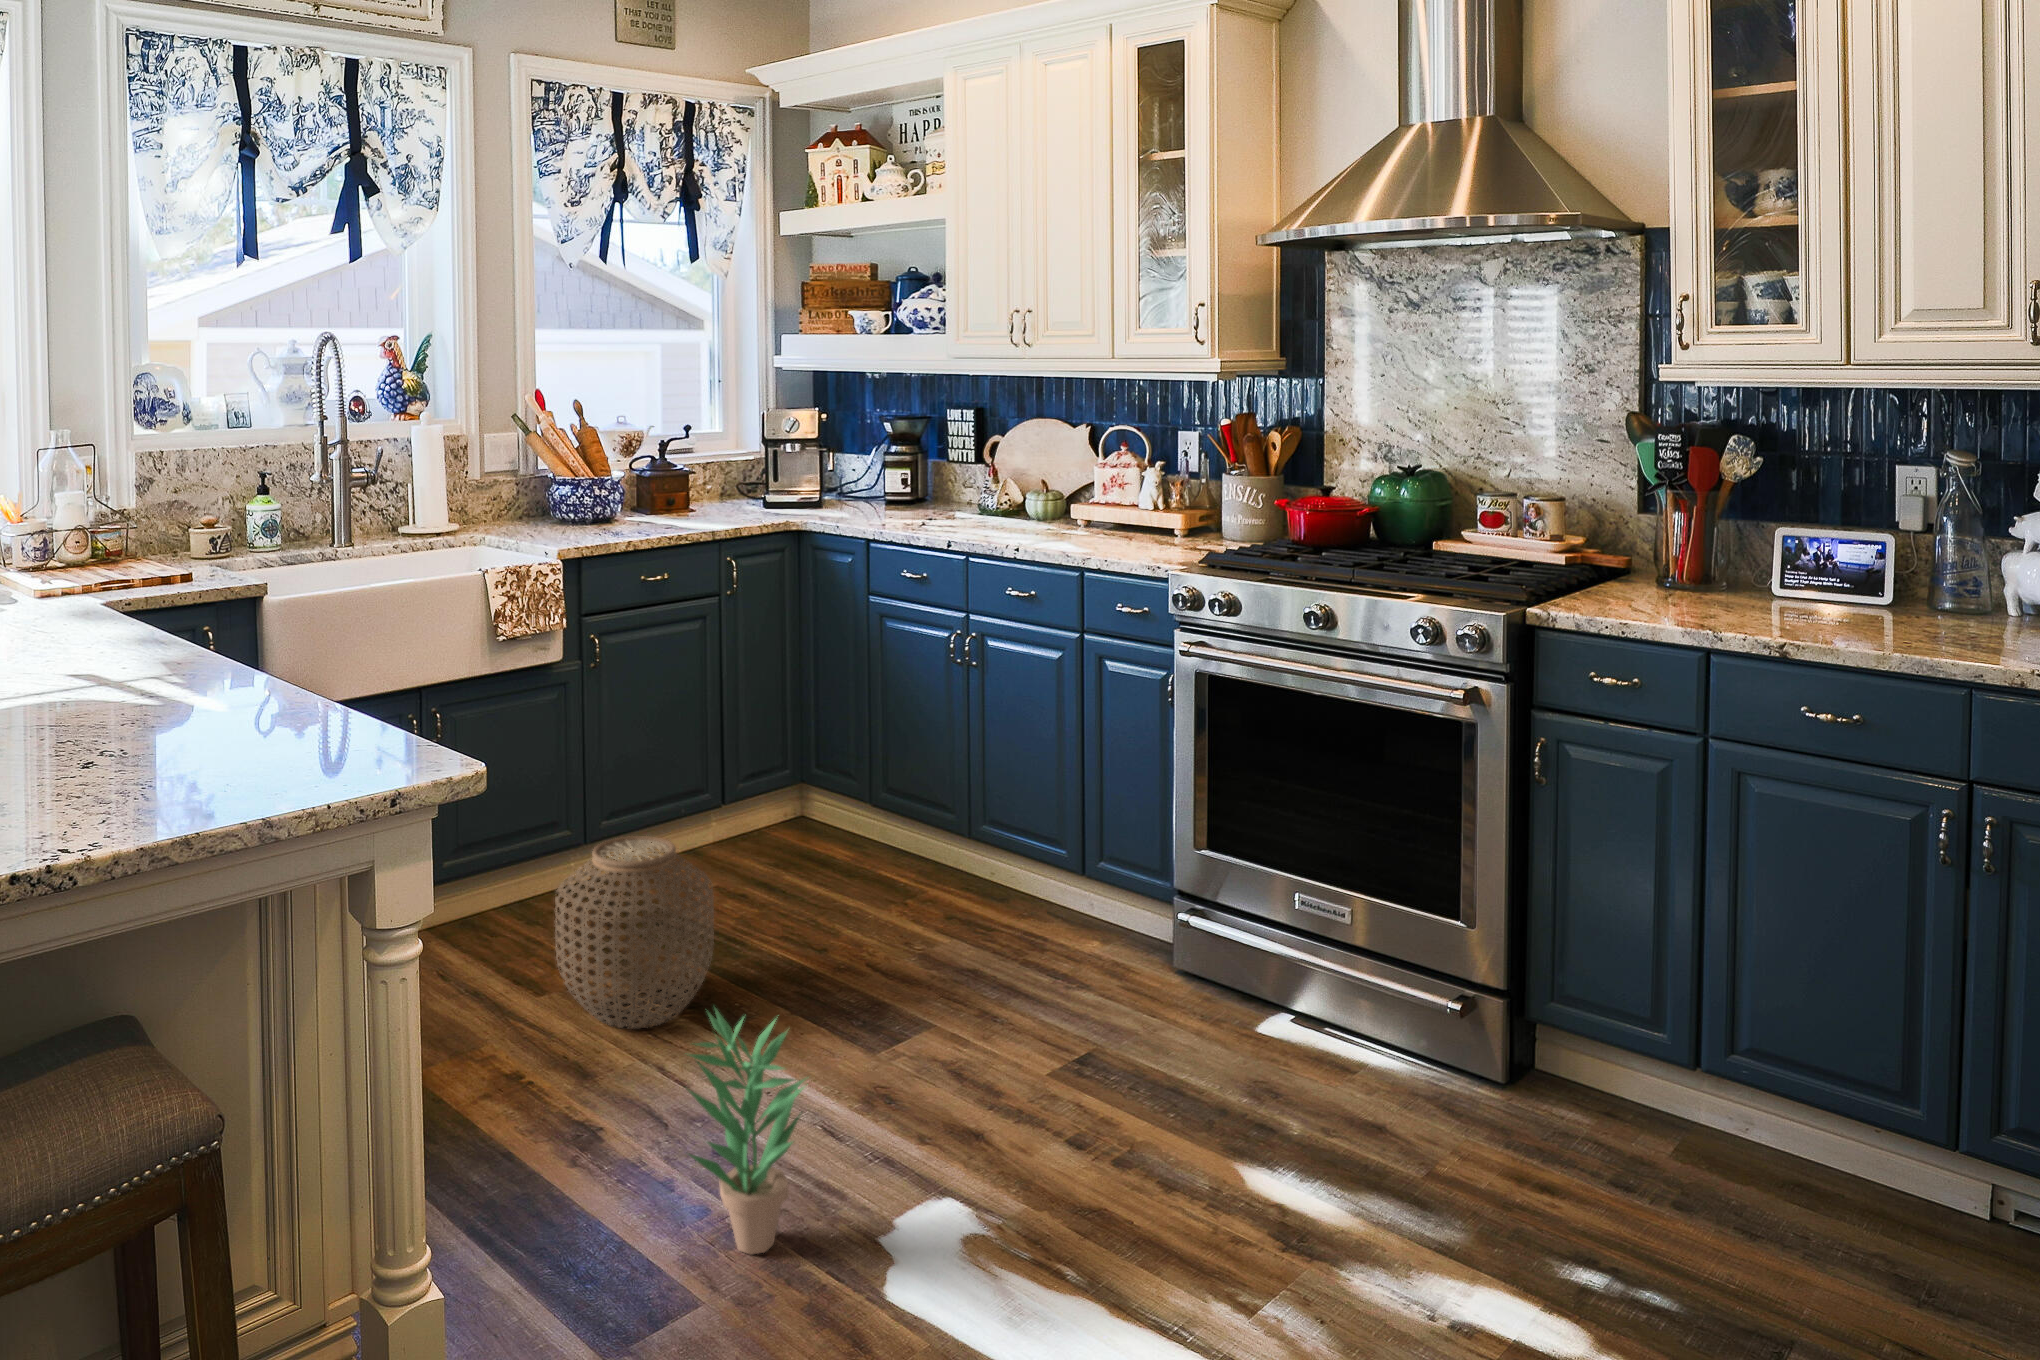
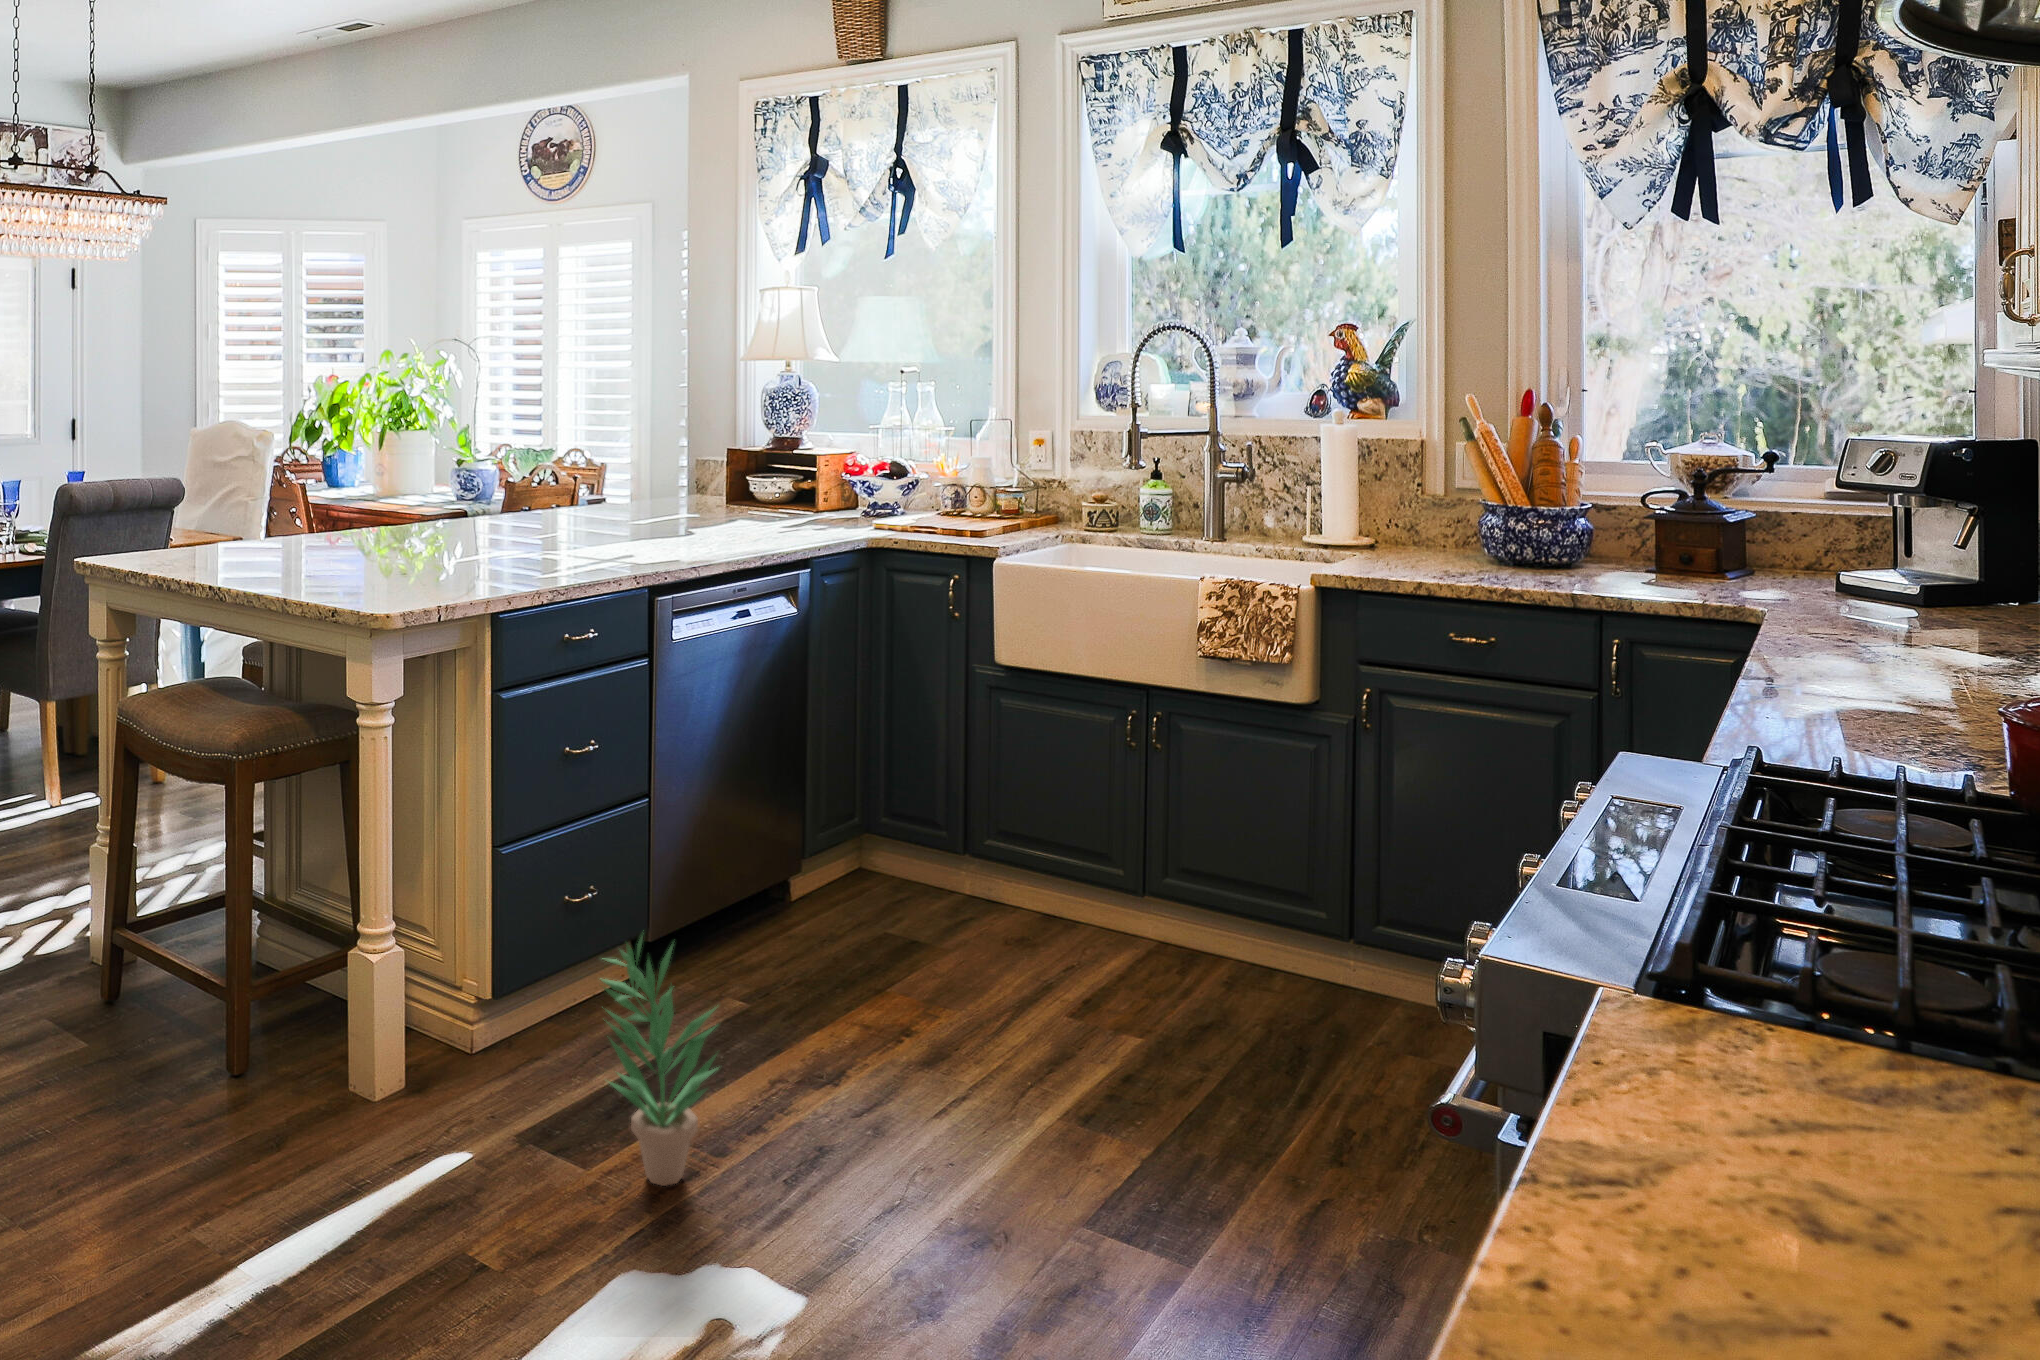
woven basket: present [555,836,714,1028] -> none [985,869,1164,1084]

